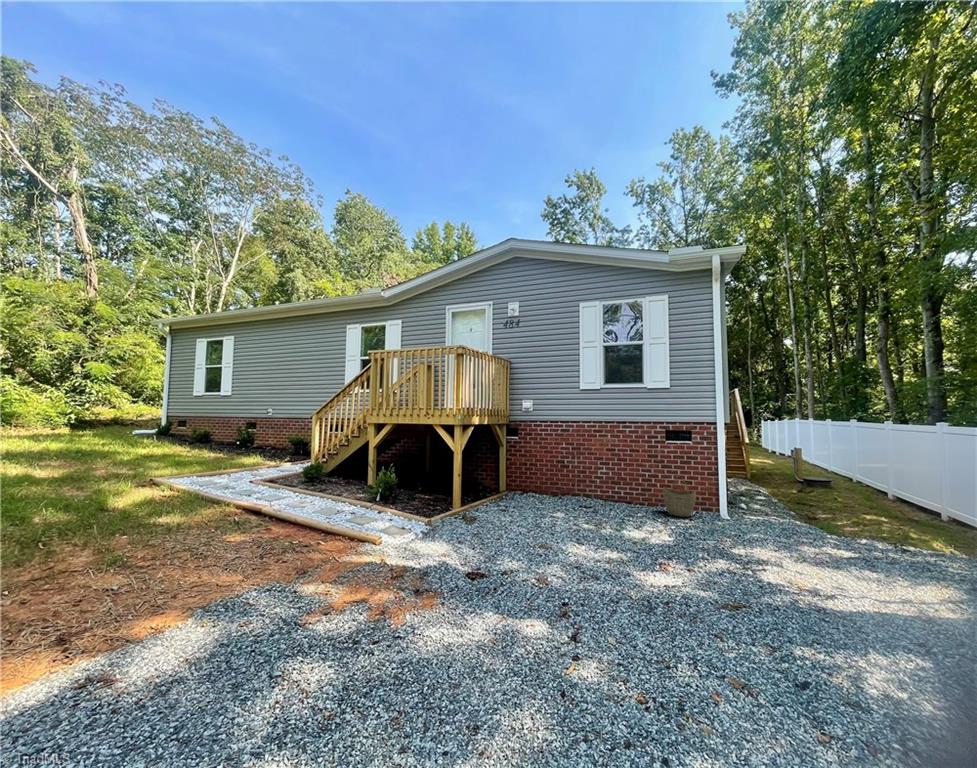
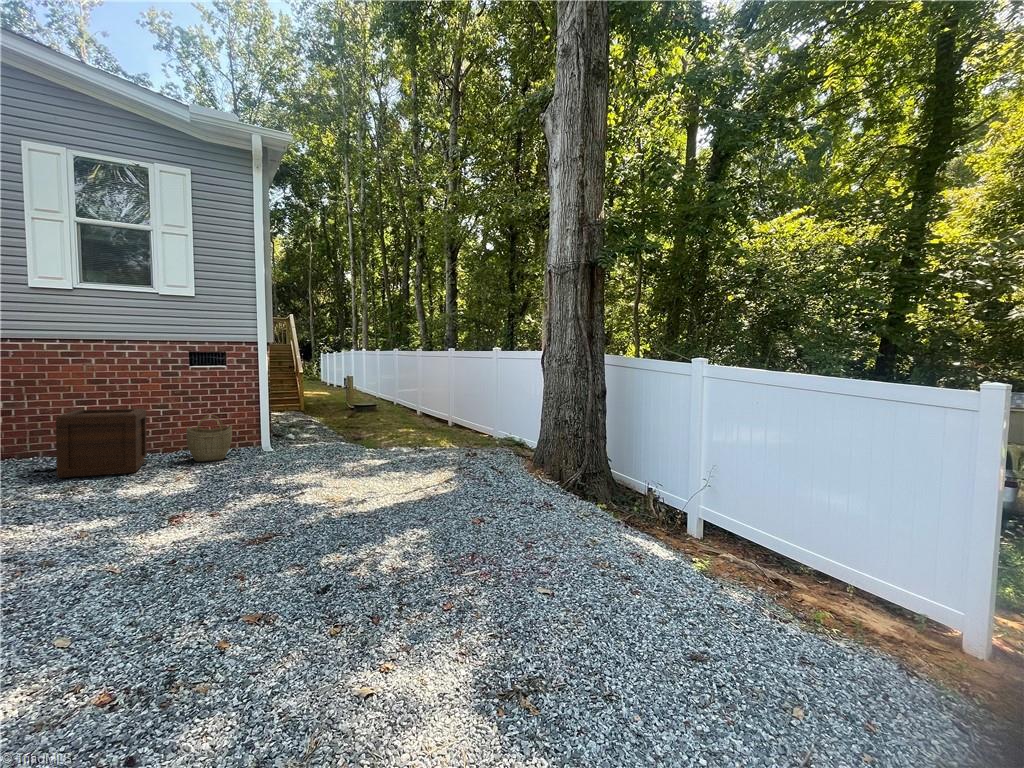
wooden crate: none [592,466,638,516] -> present [56,409,147,478]

